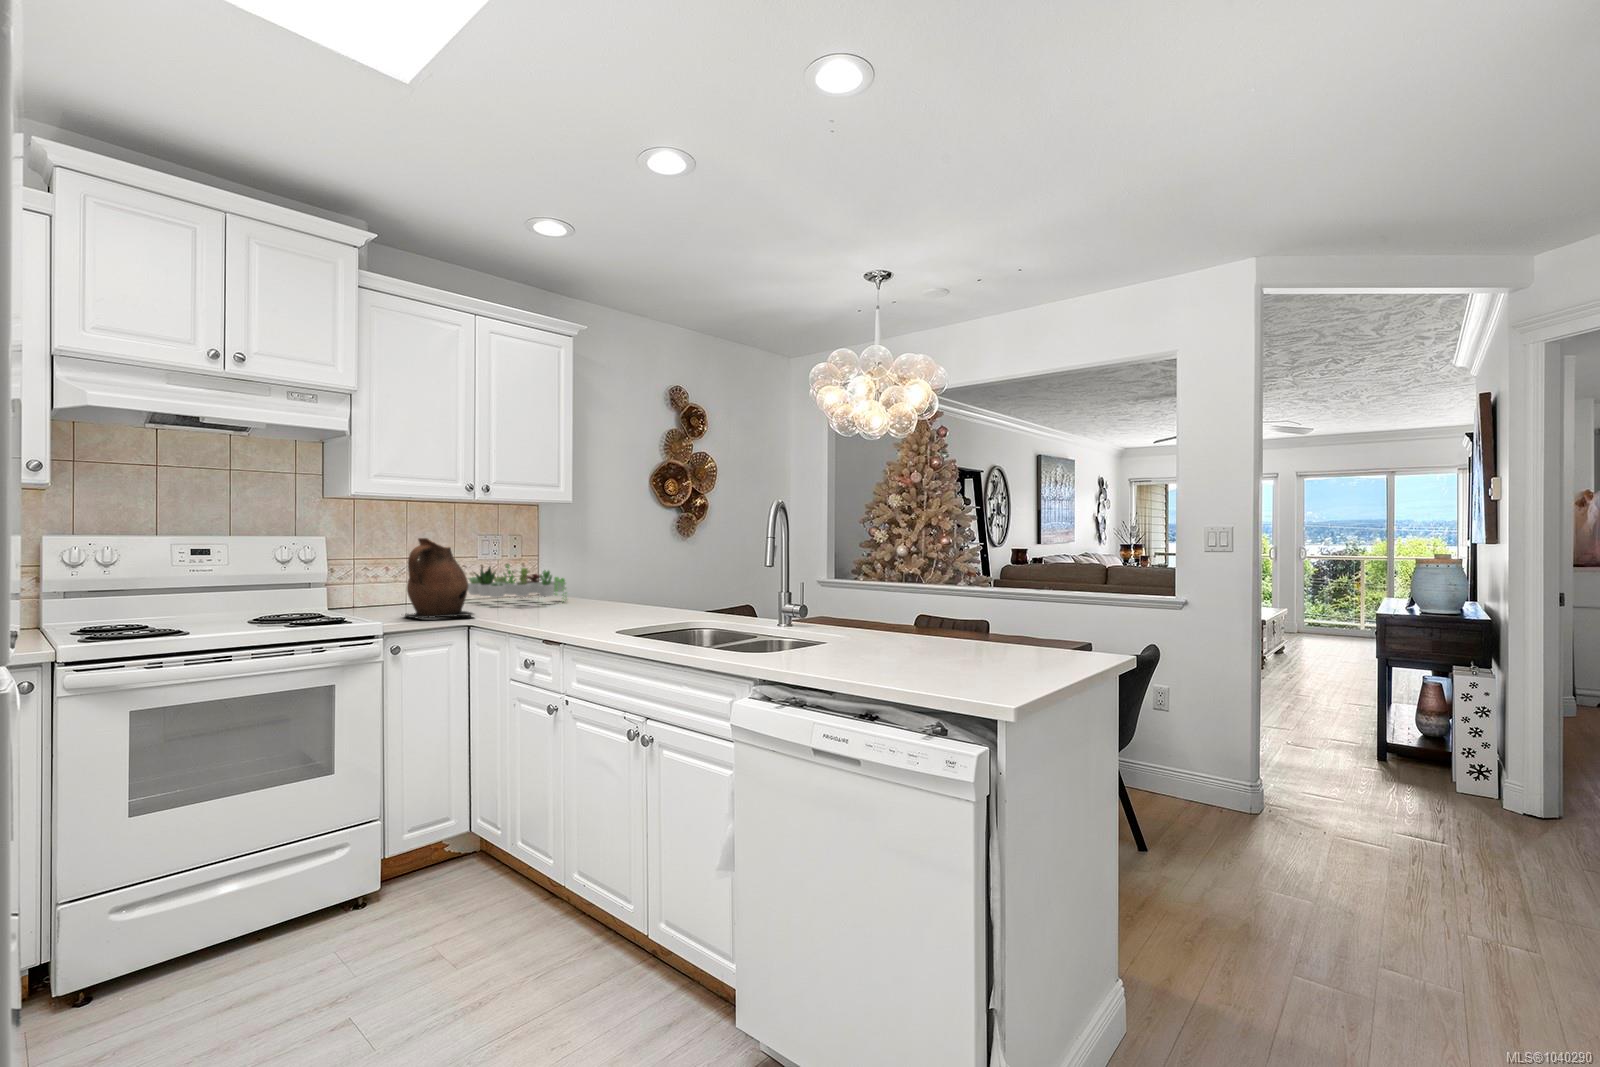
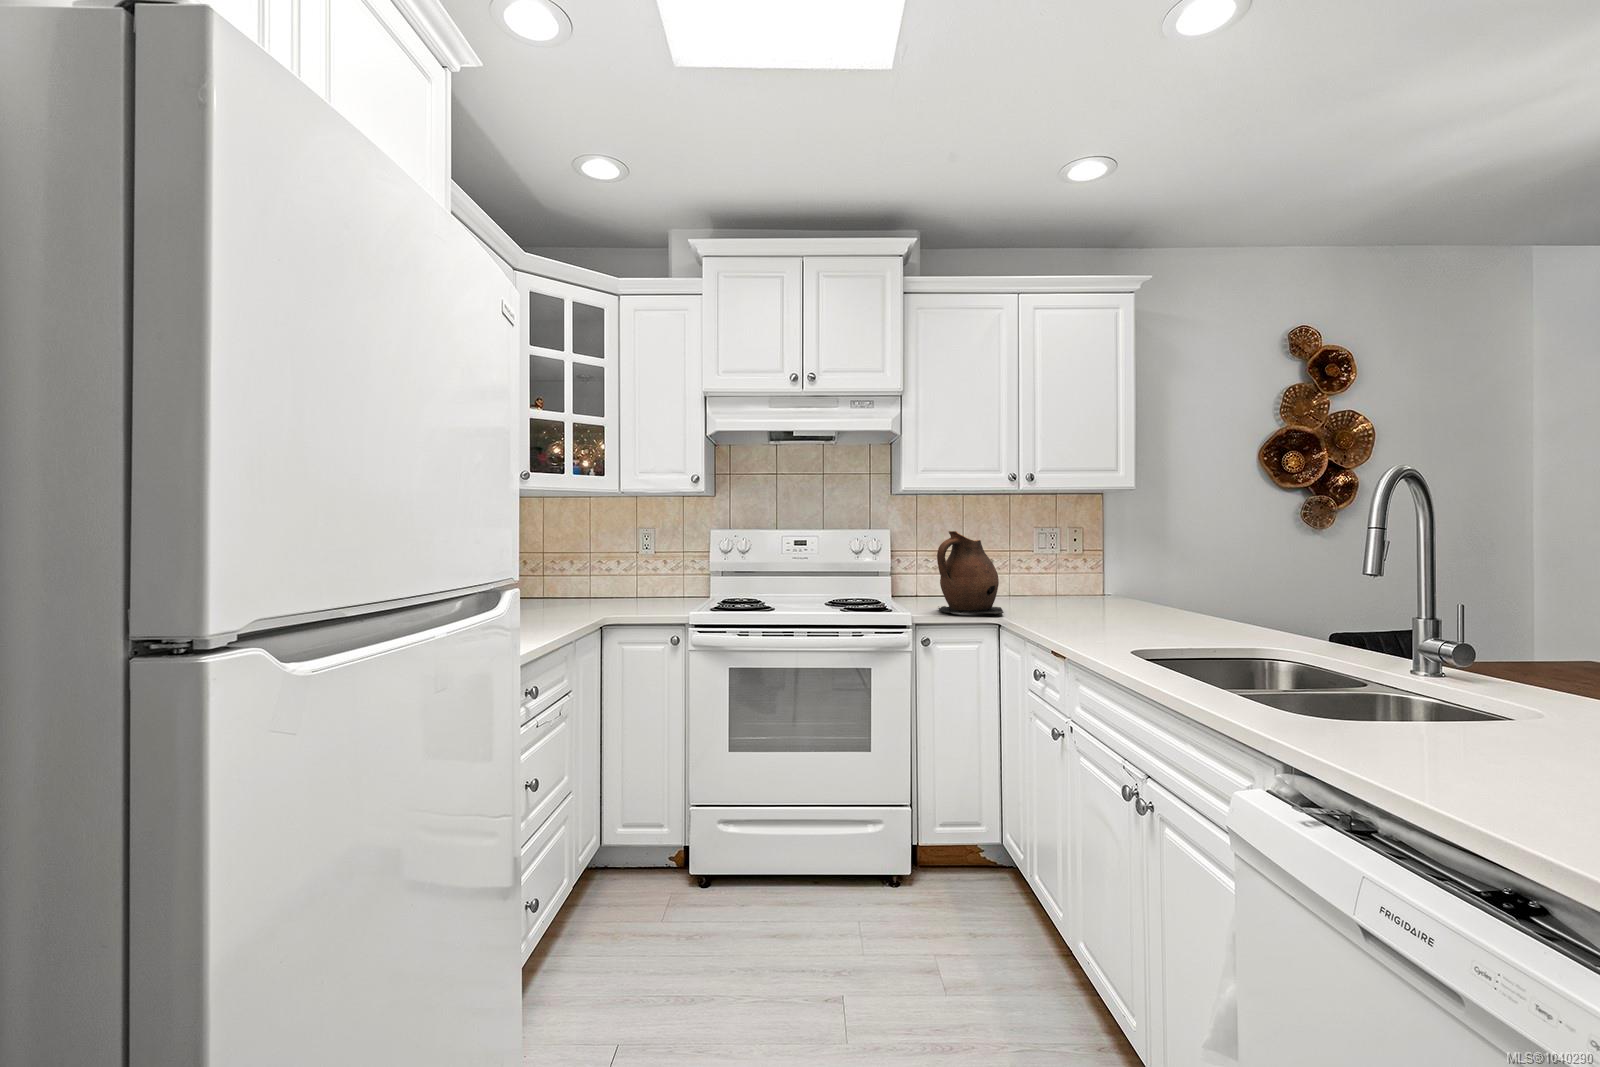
succulent plant: present [468,565,567,600] -> none [1021,555,1129,604]

